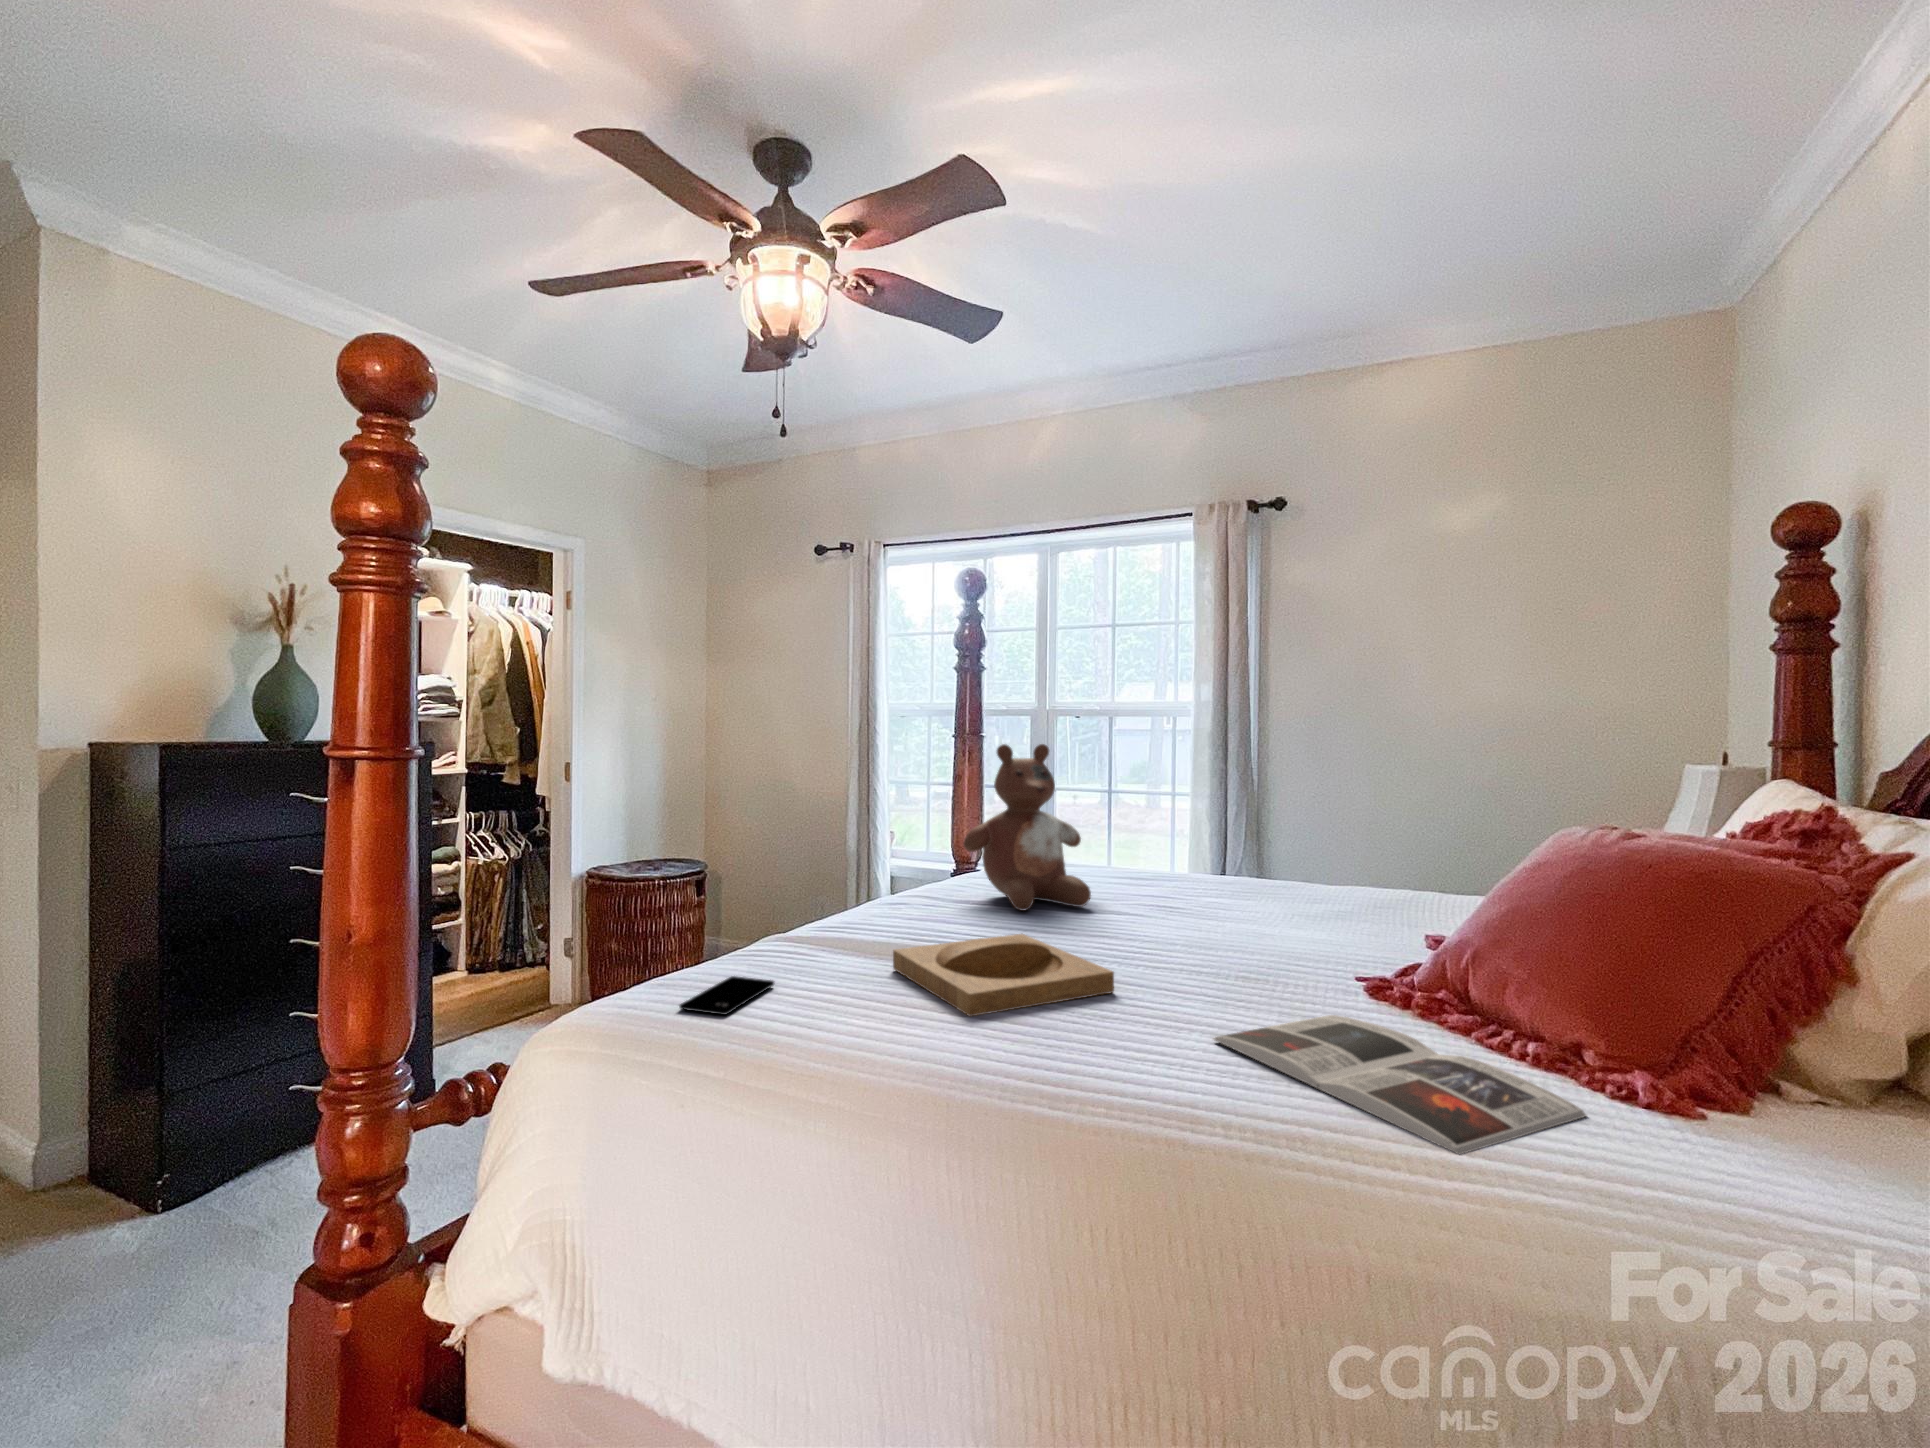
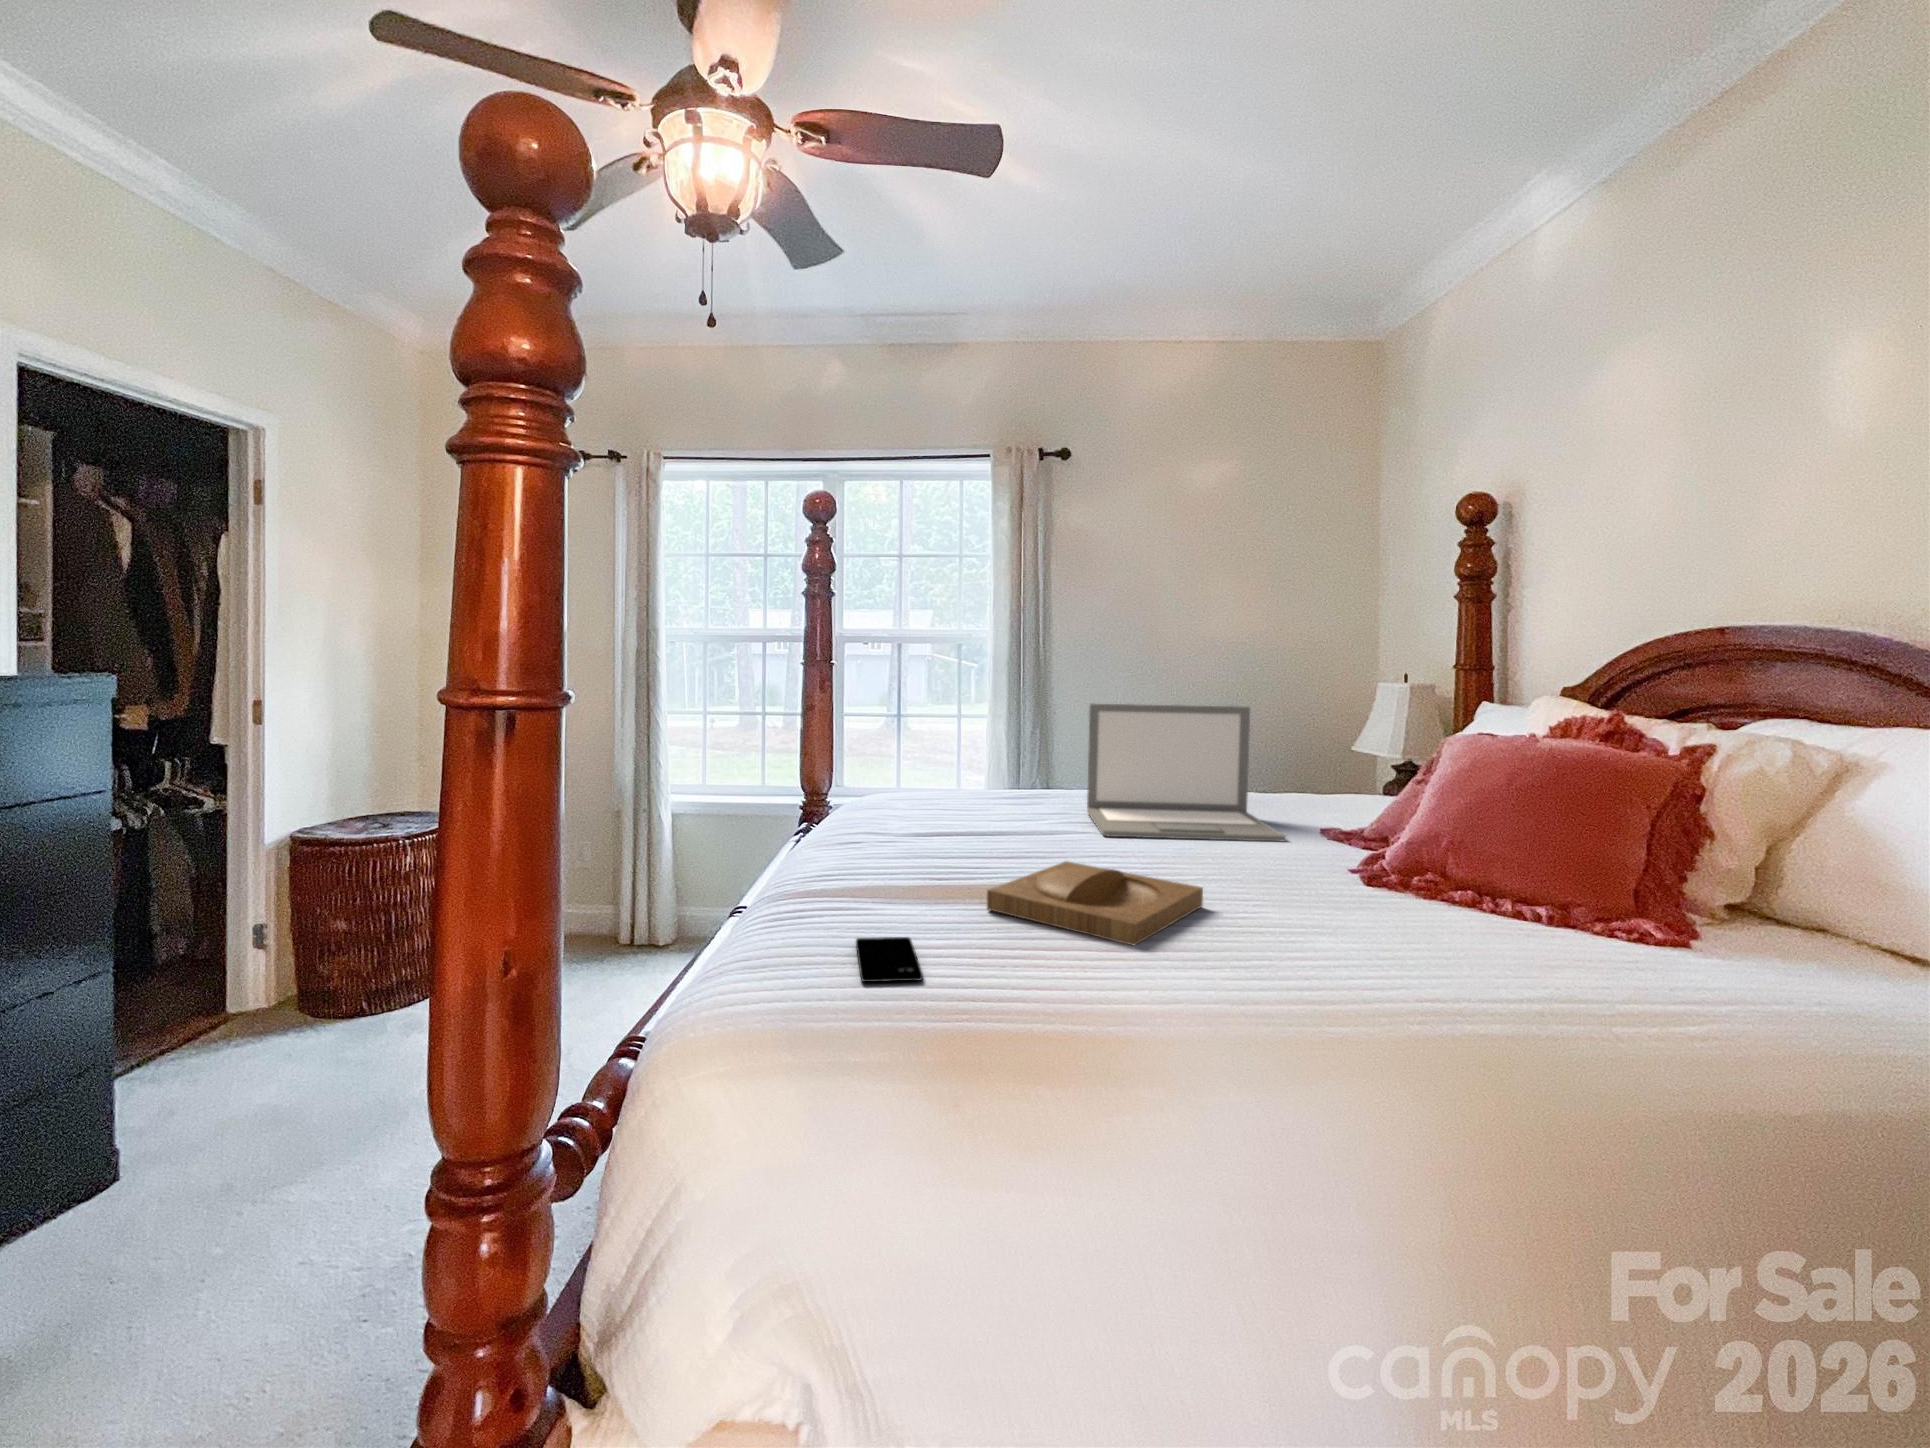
stuffed bear: present [963,744,1091,911] -> none [917,675,1042,840]
laptop: none [1150,776,1368,943] -> present [1087,704,1286,842]
magazine: present [1214,1015,1587,1154] -> none [1346,903,1641,998]

